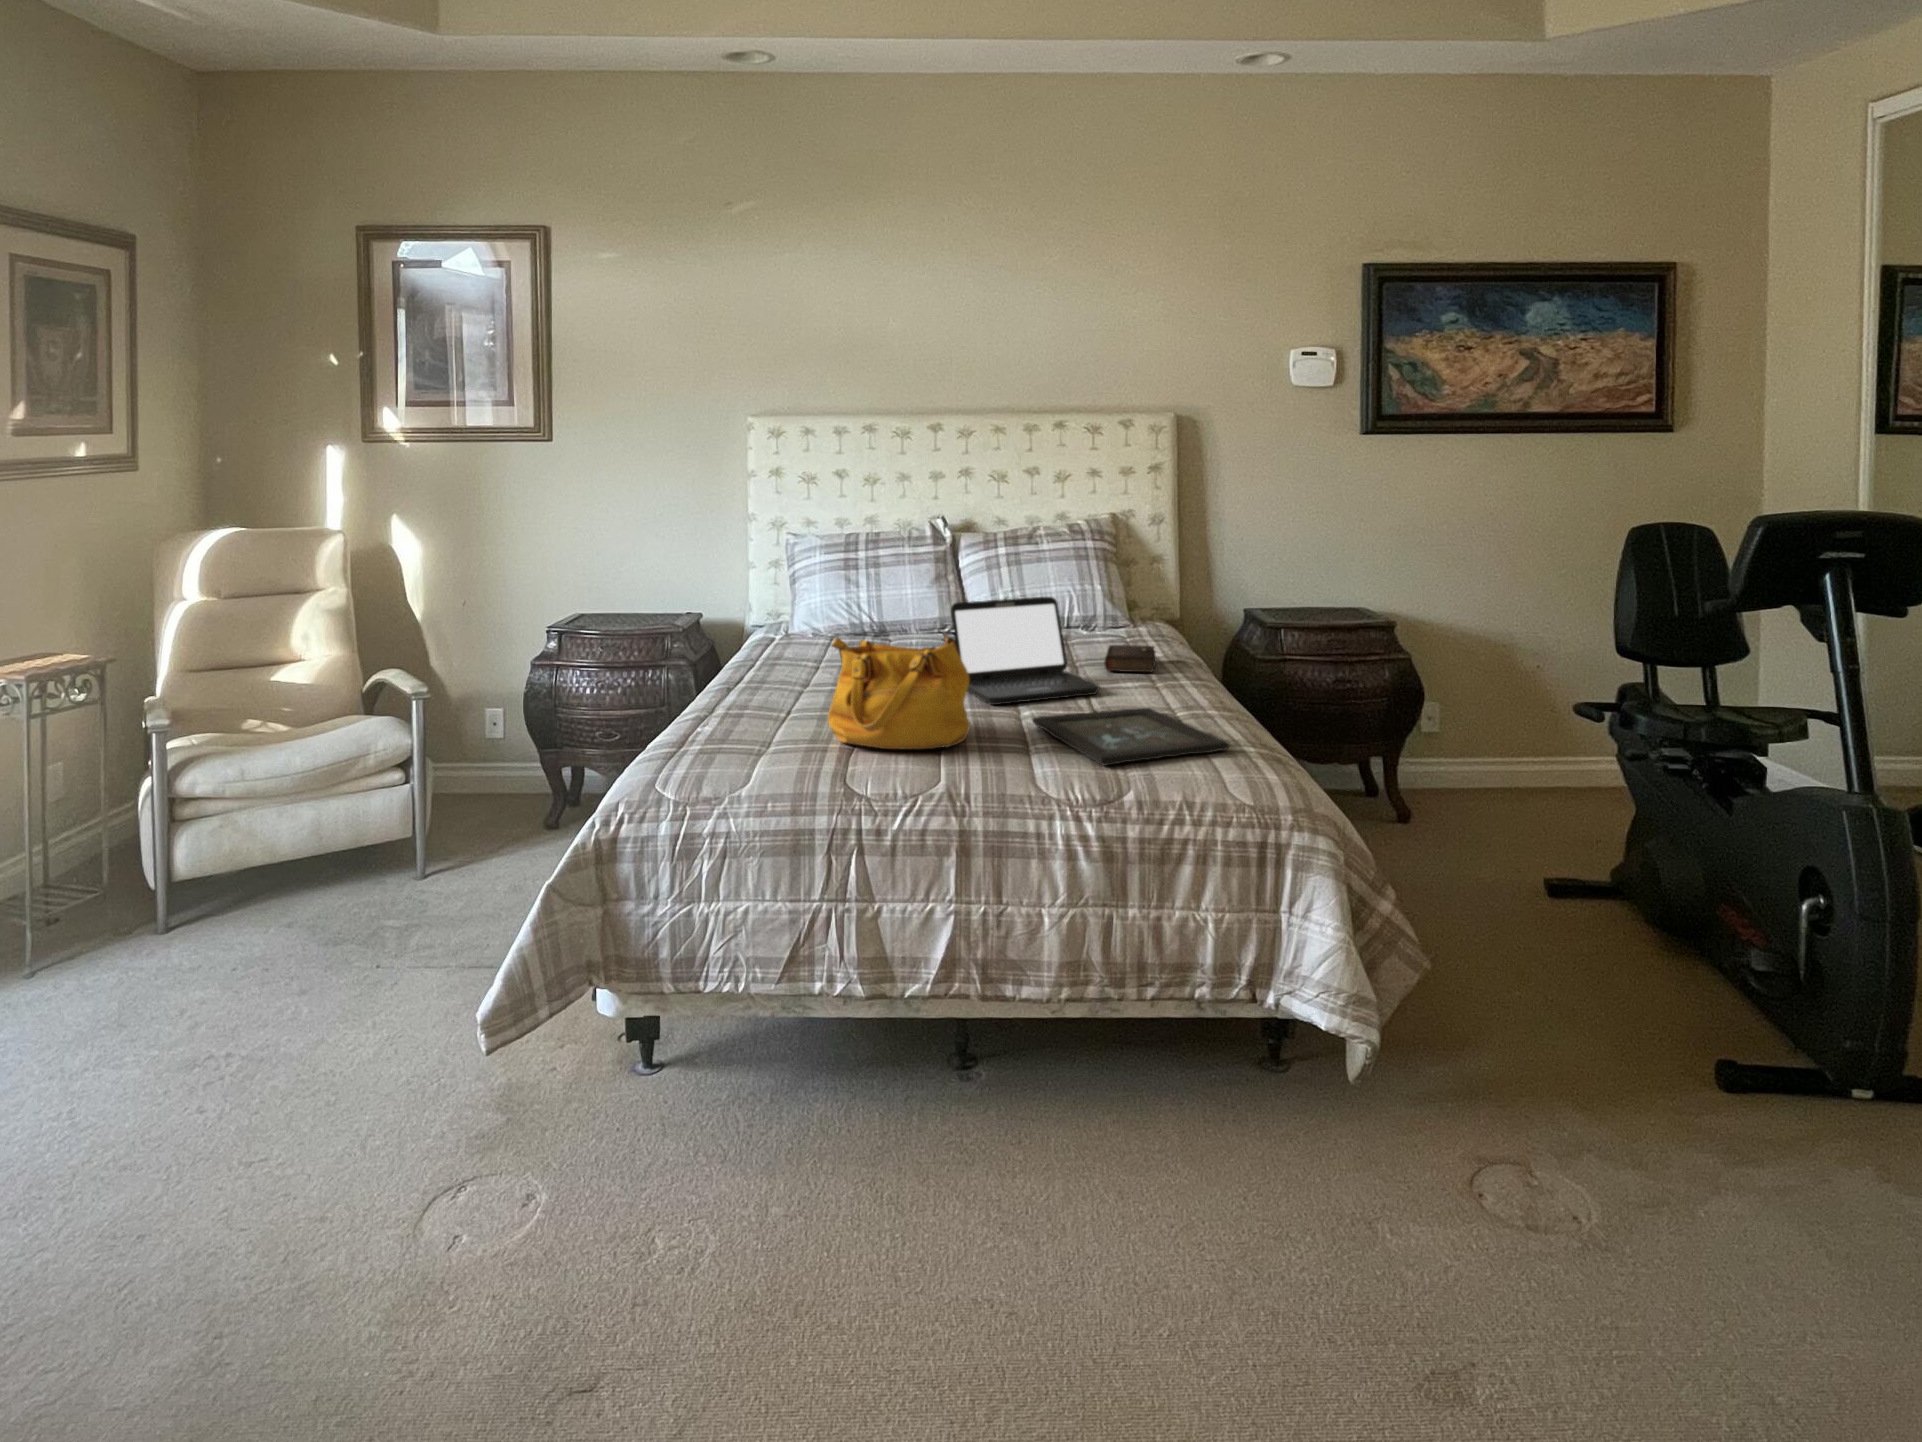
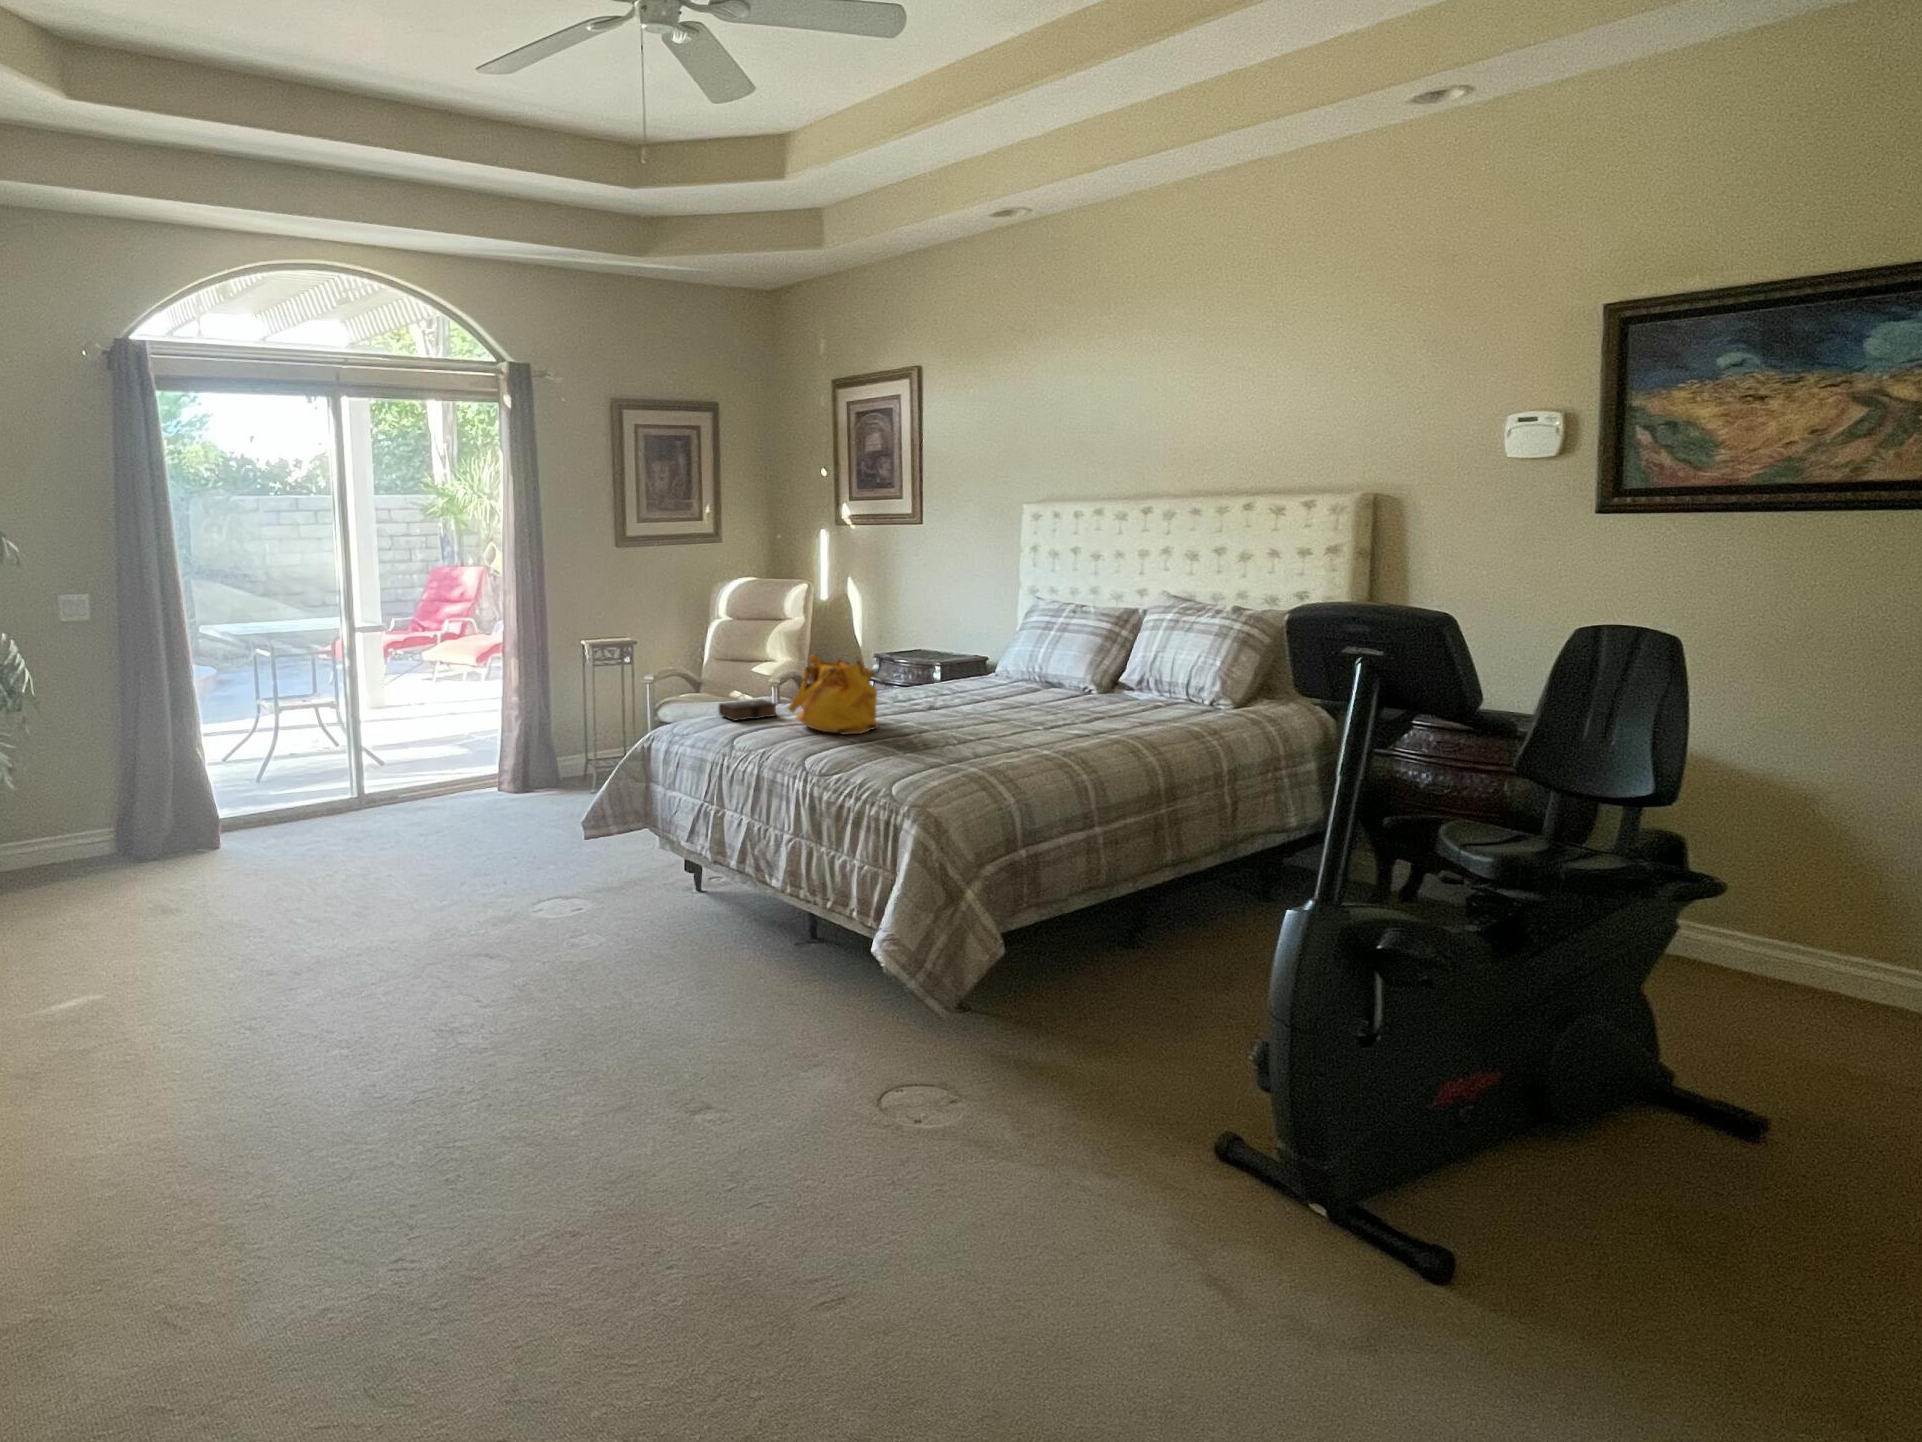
laptop: present [951,597,1100,705] -> none [944,648,1062,730]
book: present [1104,645,1155,672] -> present [718,699,777,721]
tray: present [1032,708,1229,765] -> none [870,729,1018,767]

